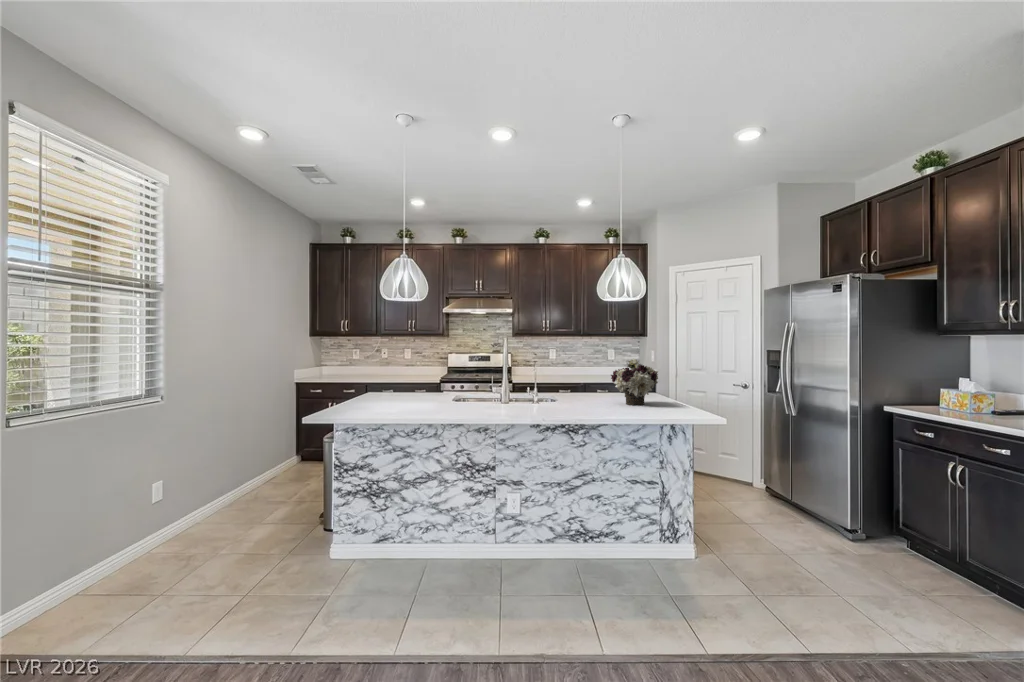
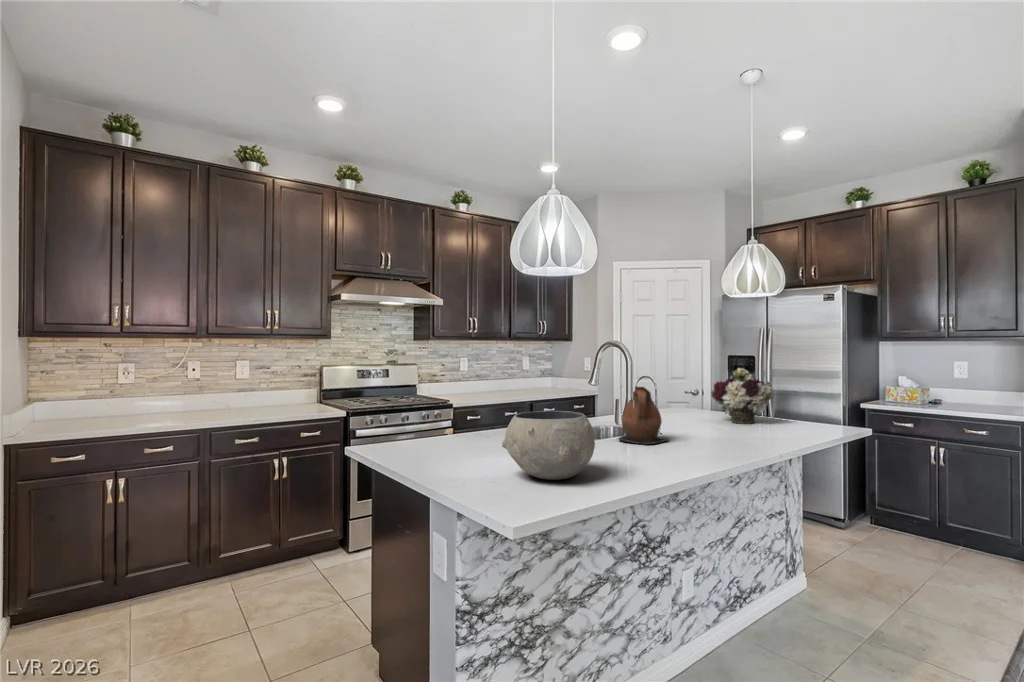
ceramic pitcher: none [486,367,517,406] -> present [618,387,668,444]
ceramic bowl: none [358,375,407,409] -> present [502,411,595,480]

